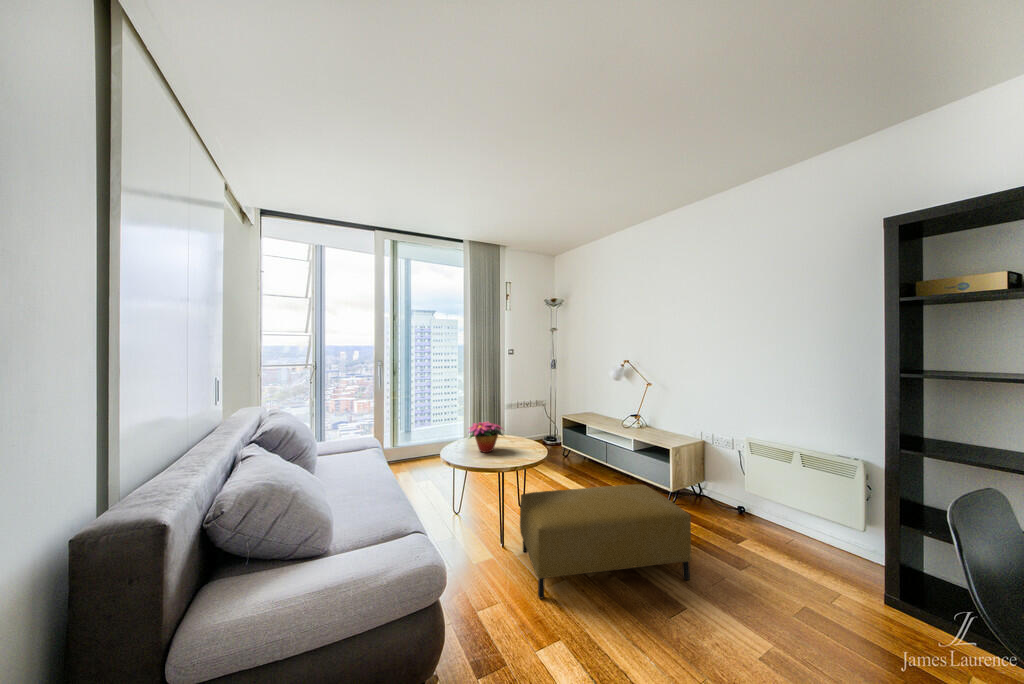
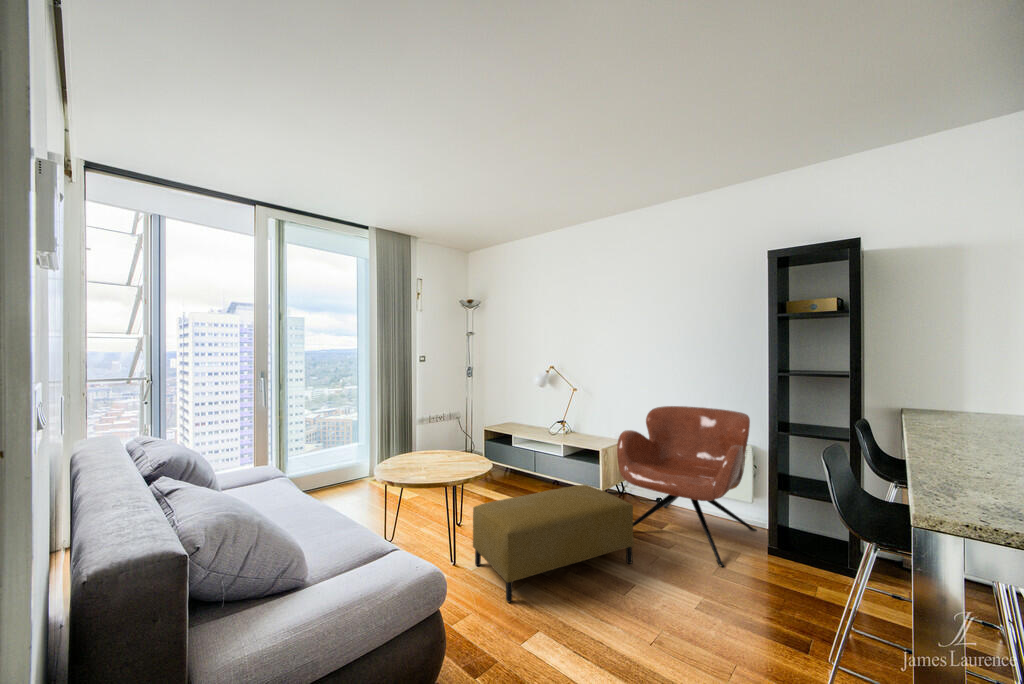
armchair: none [683,407,872,608] -> present [617,406,757,567]
flower arrangement: present [468,422,503,453] -> none [405,433,453,468]

